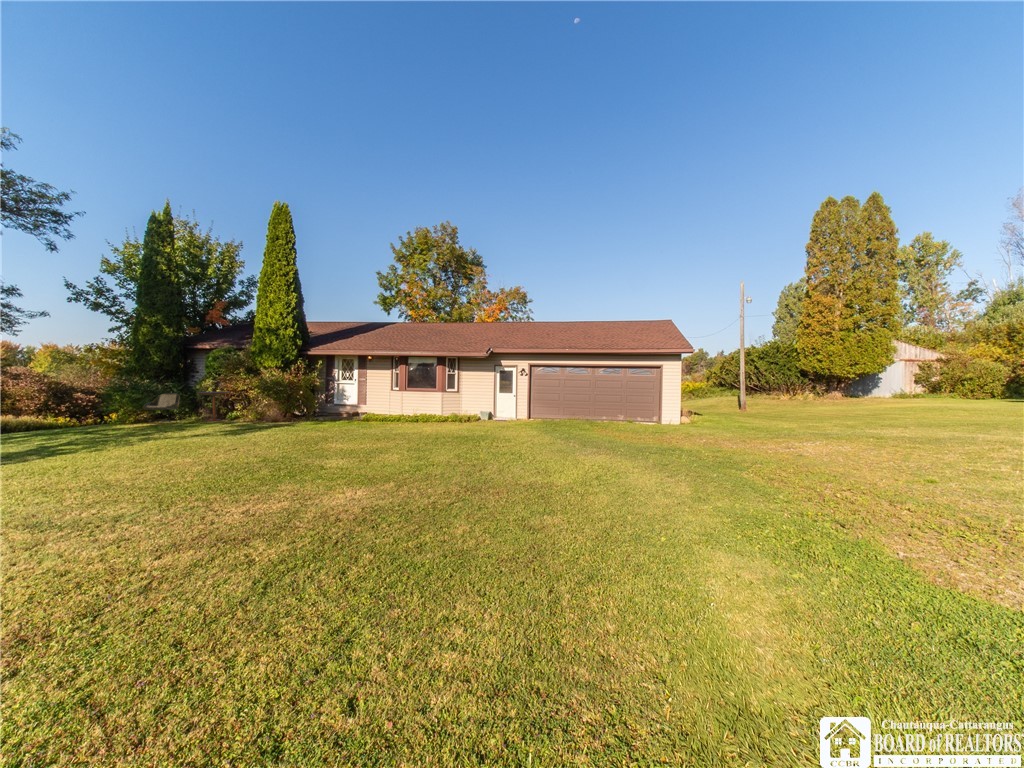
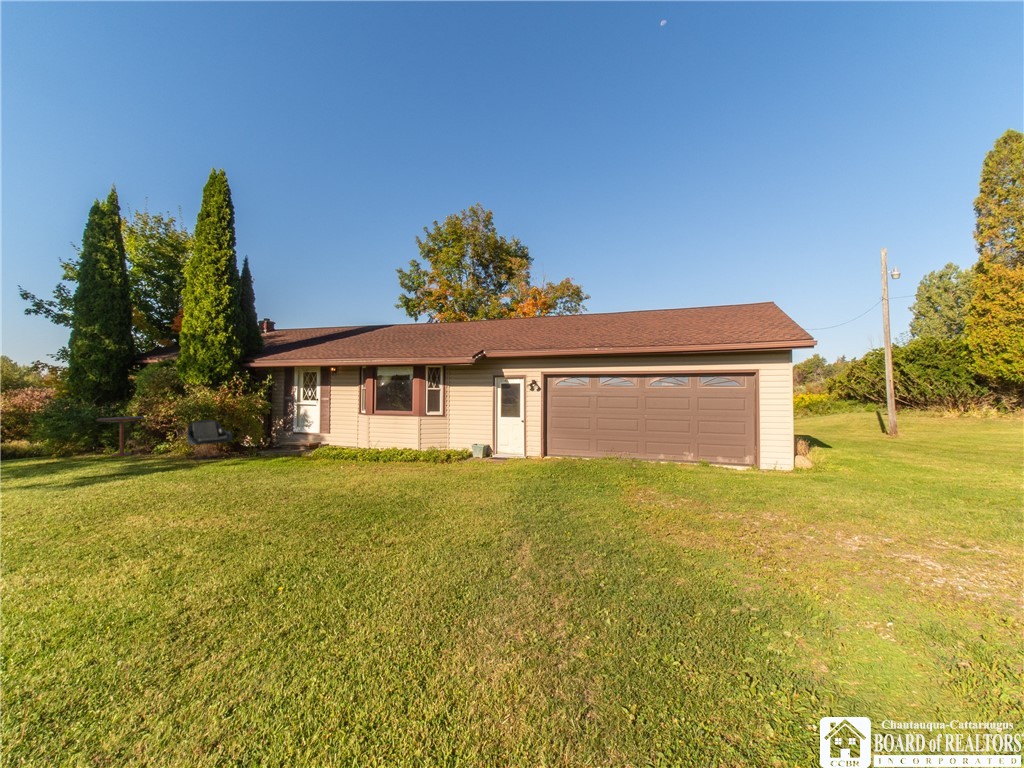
lounge chair: present [143,393,180,420] -> present [187,421,232,459]

